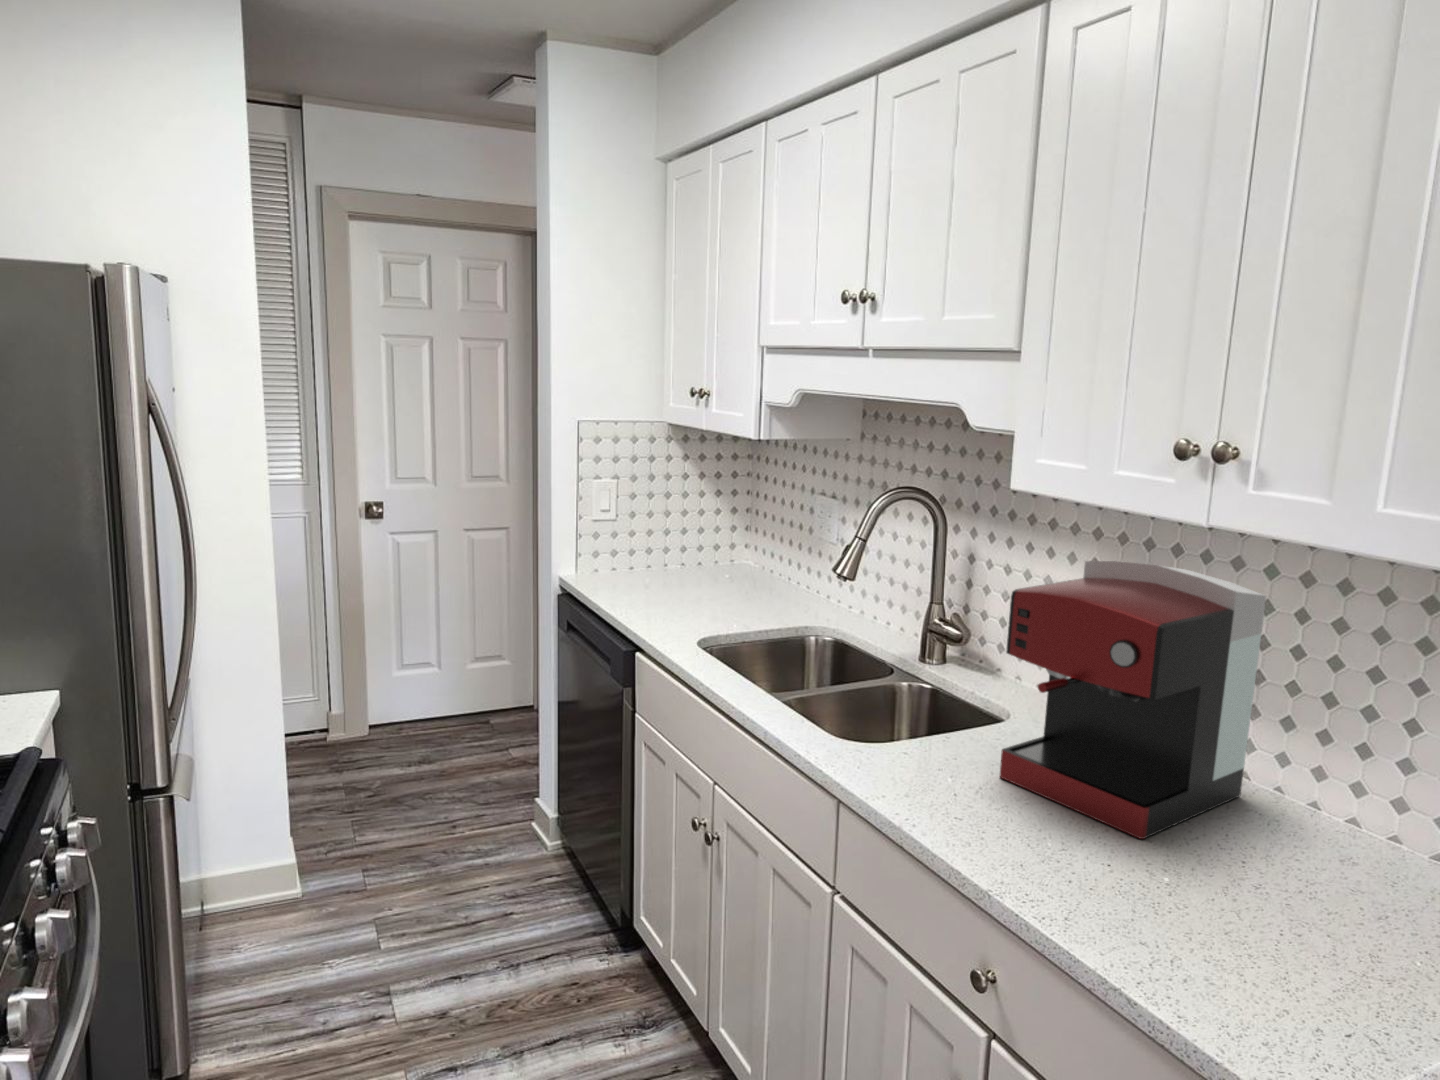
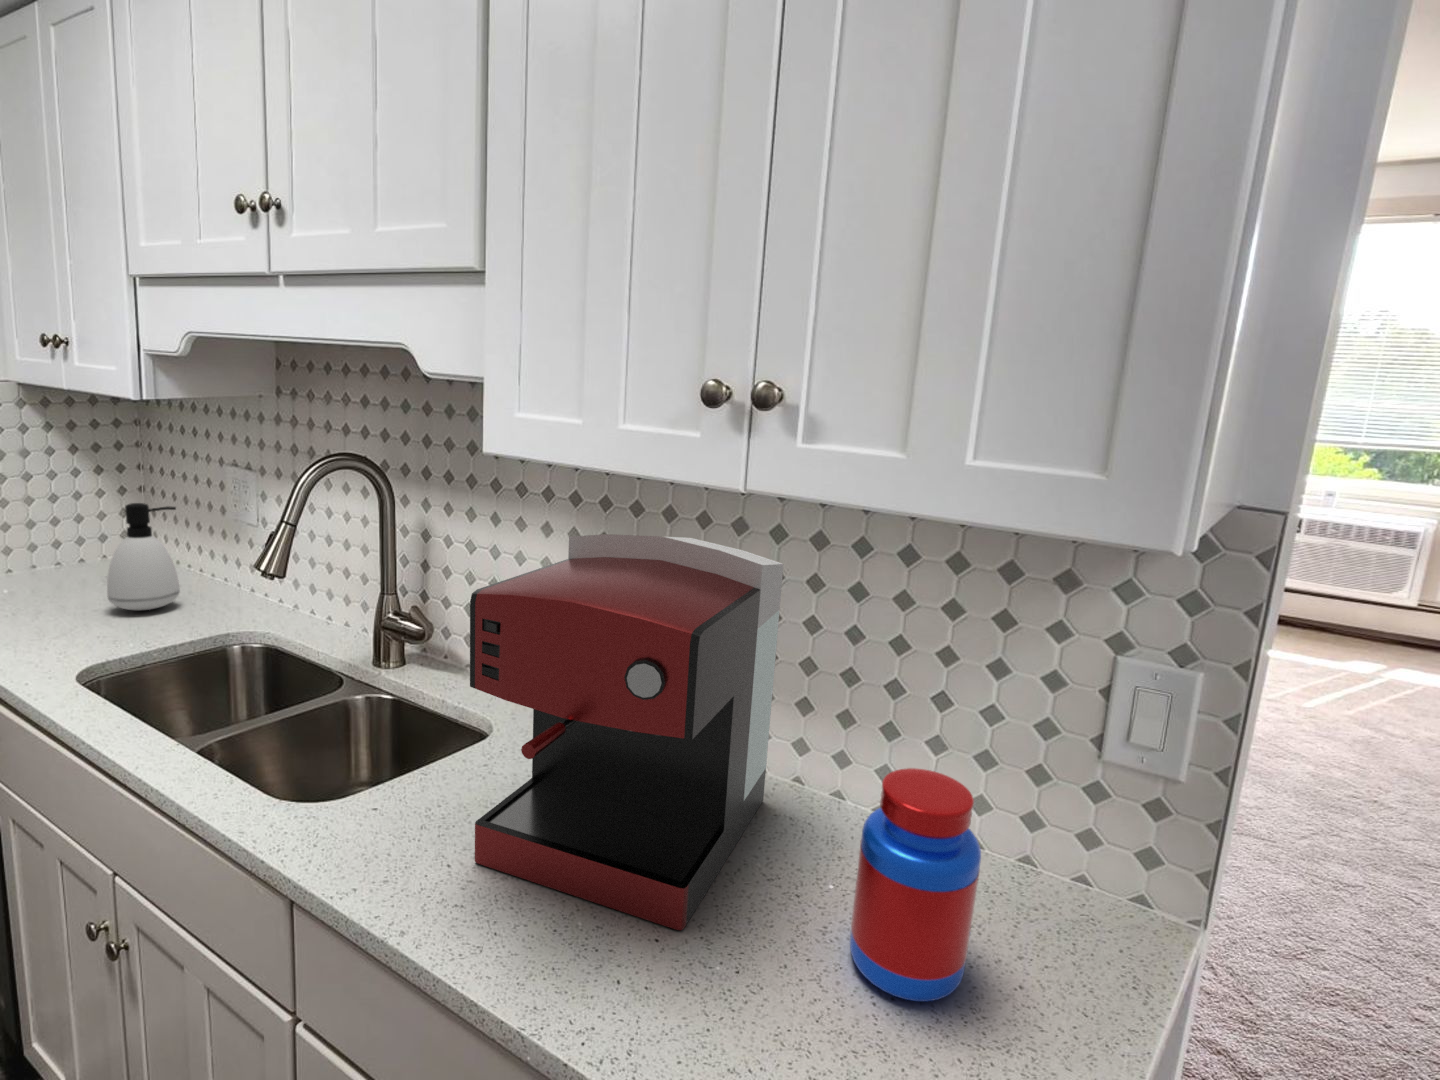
soap dispenser: none [737,521,784,602] -> present [107,503,180,610]
jar: none [1272,748,1384,915] -> present [850,768,981,1001]

